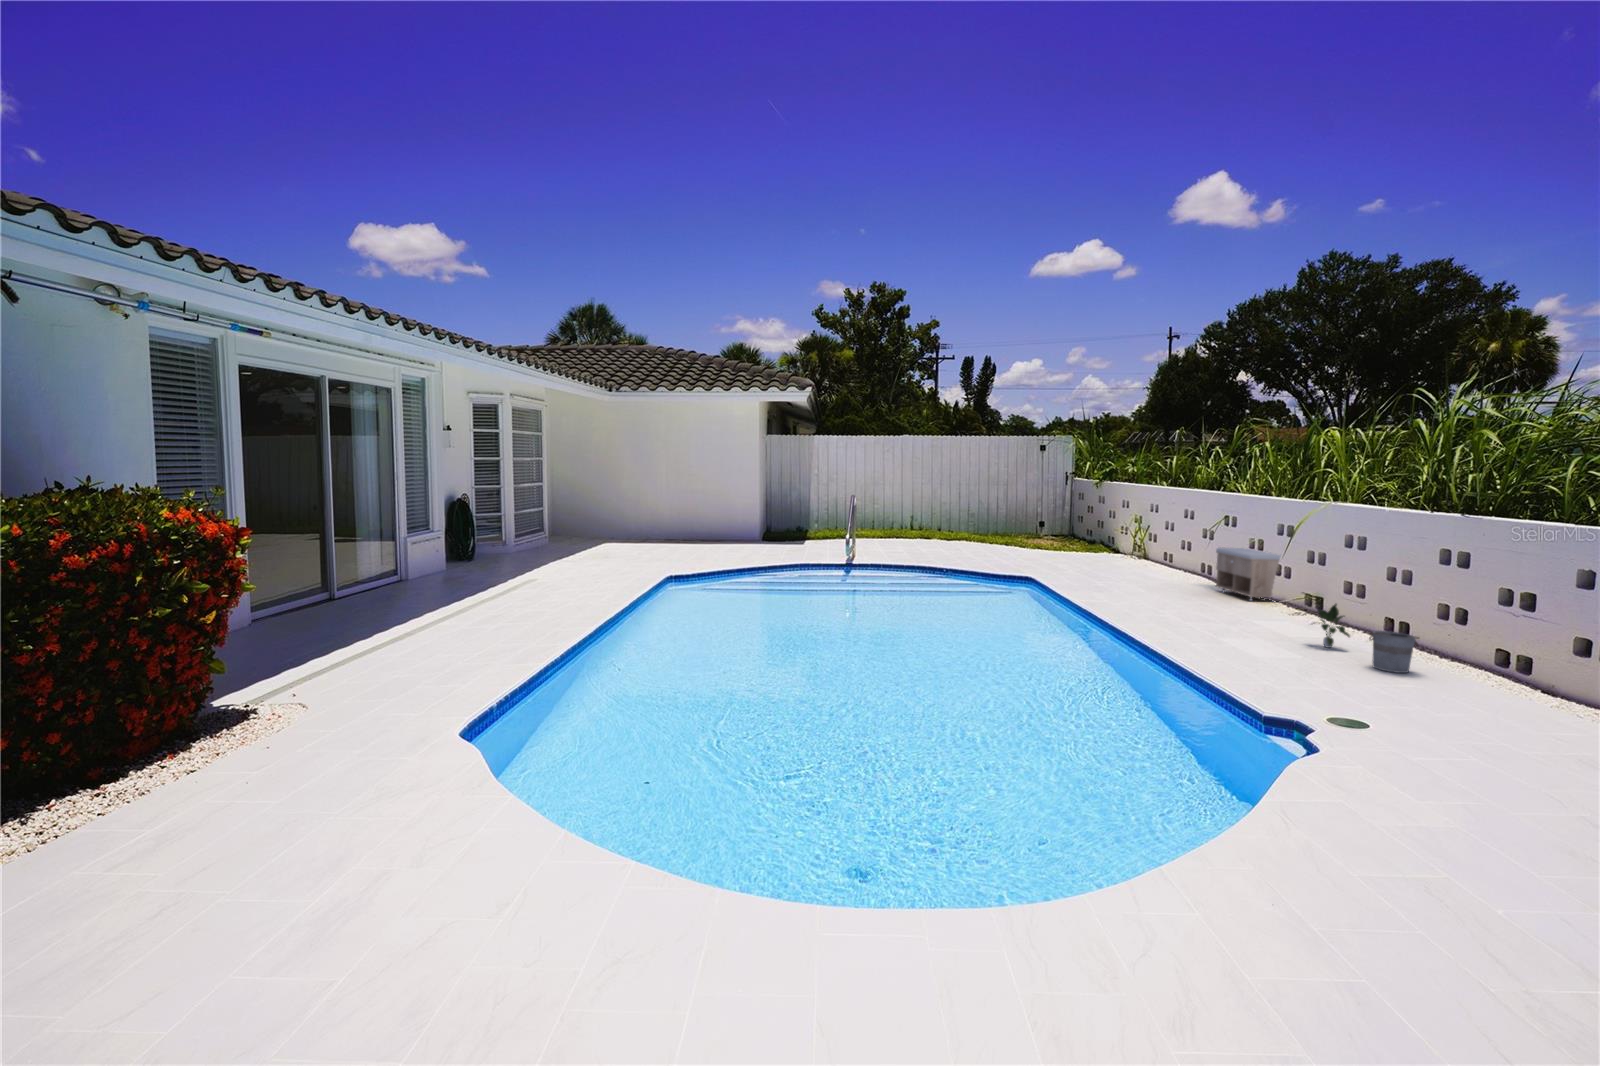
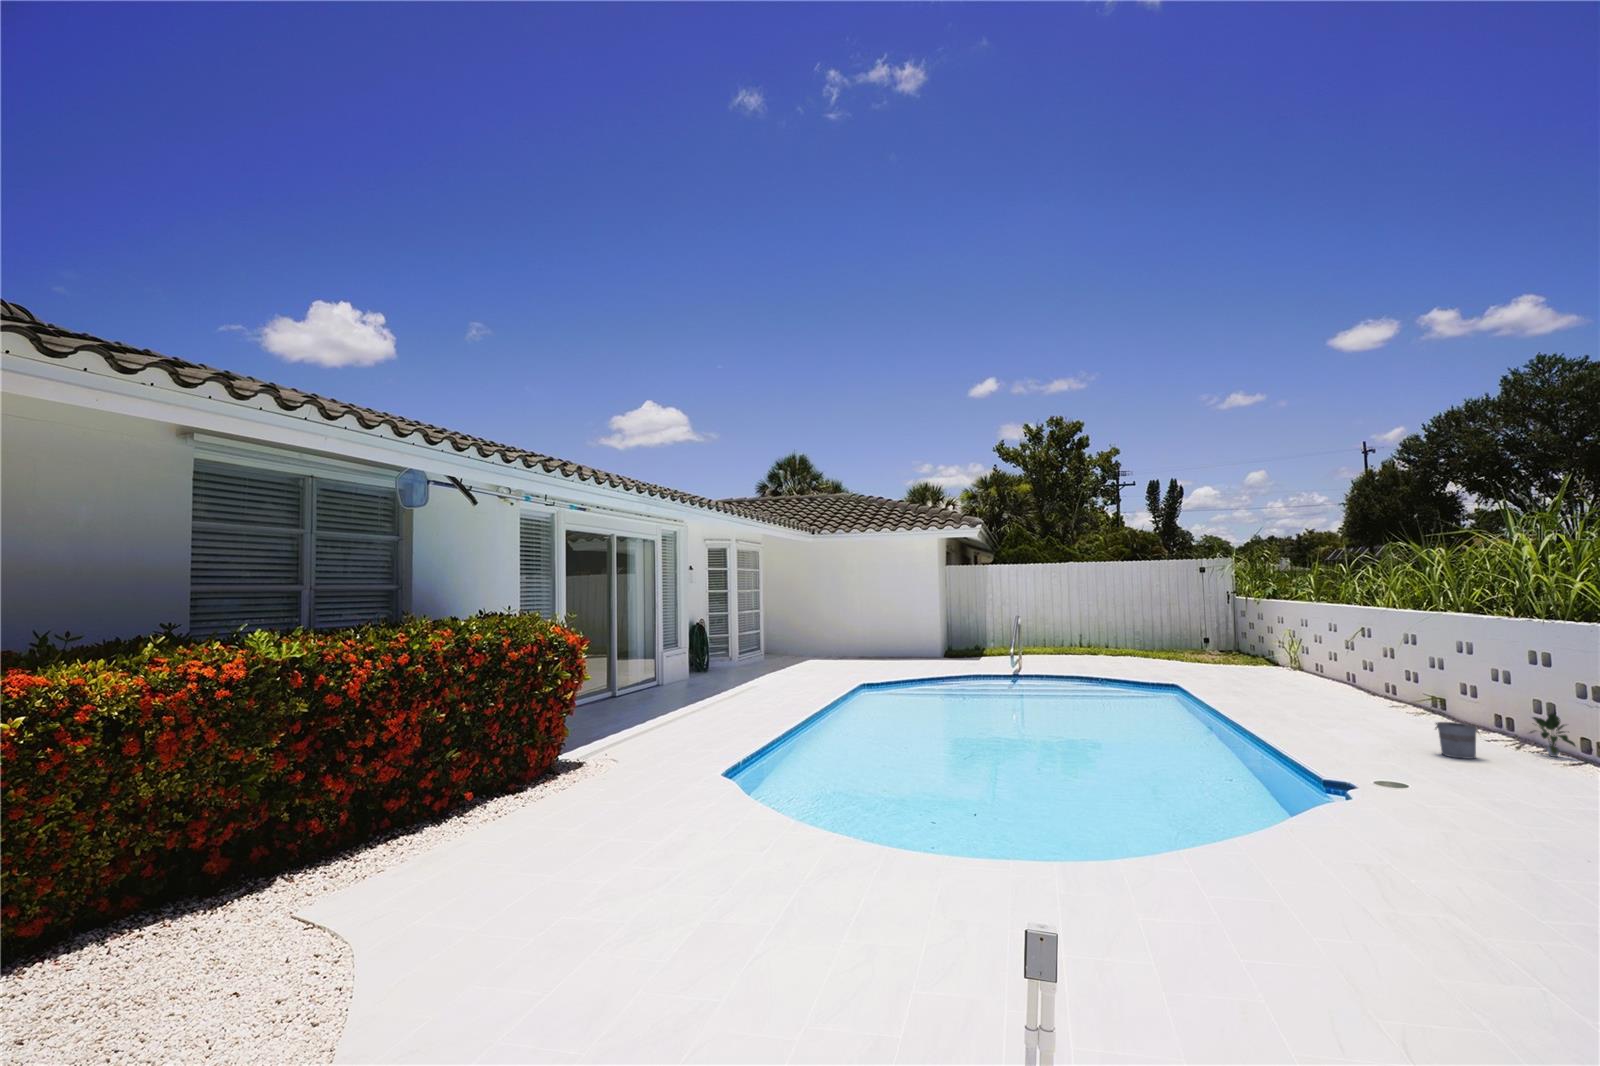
storage bench: present [1215,547,1281,601] -> none [1346,656,1414,706]
potted plant: present [1317,604,1350,648] -> present [1530,712,1575,757]

